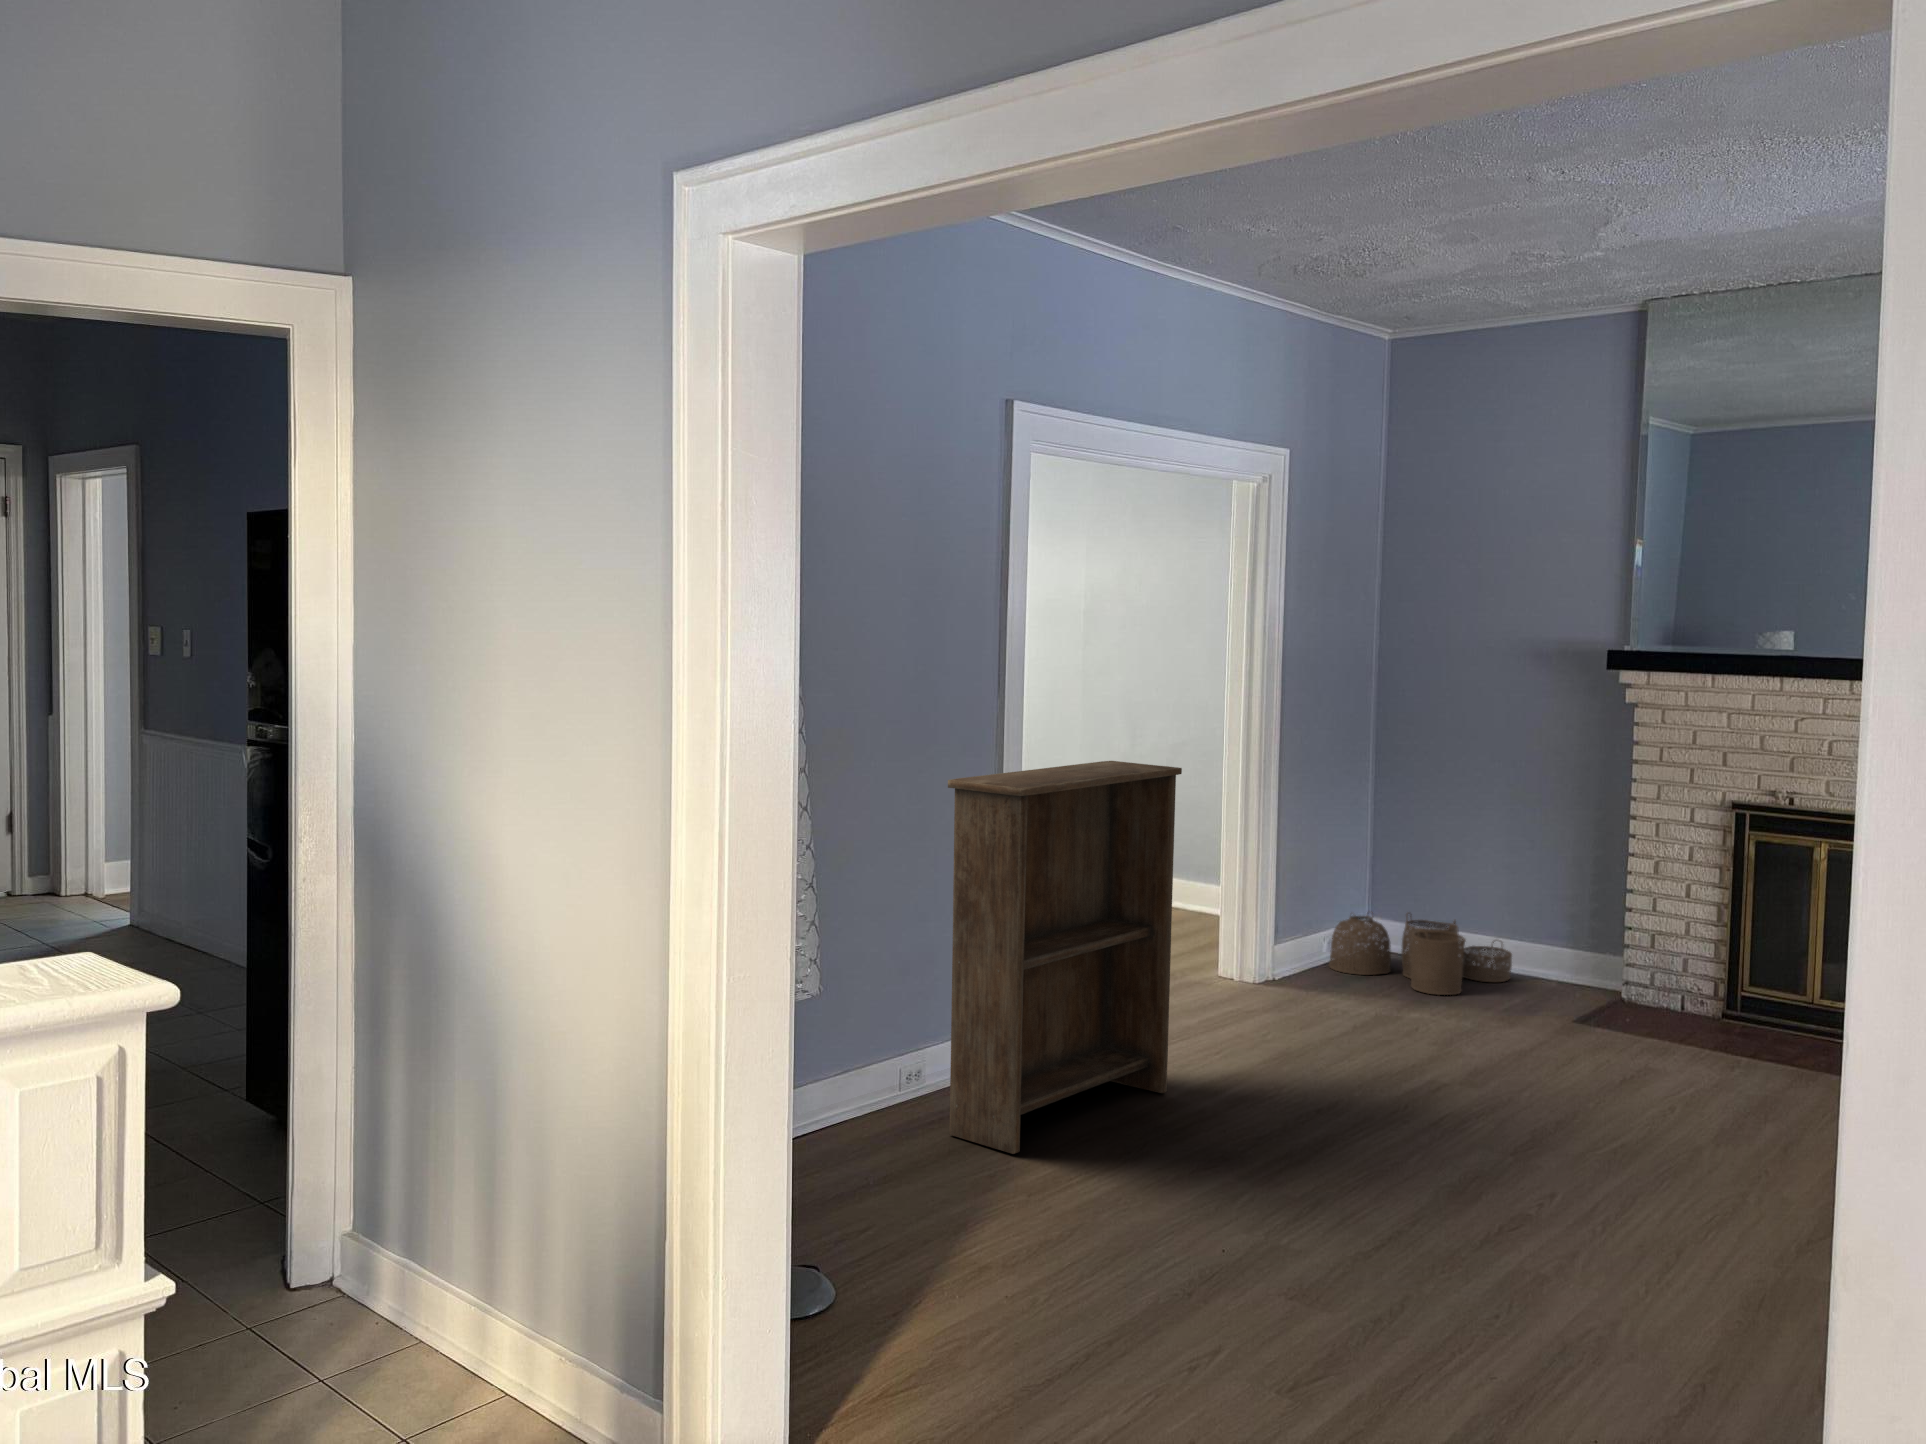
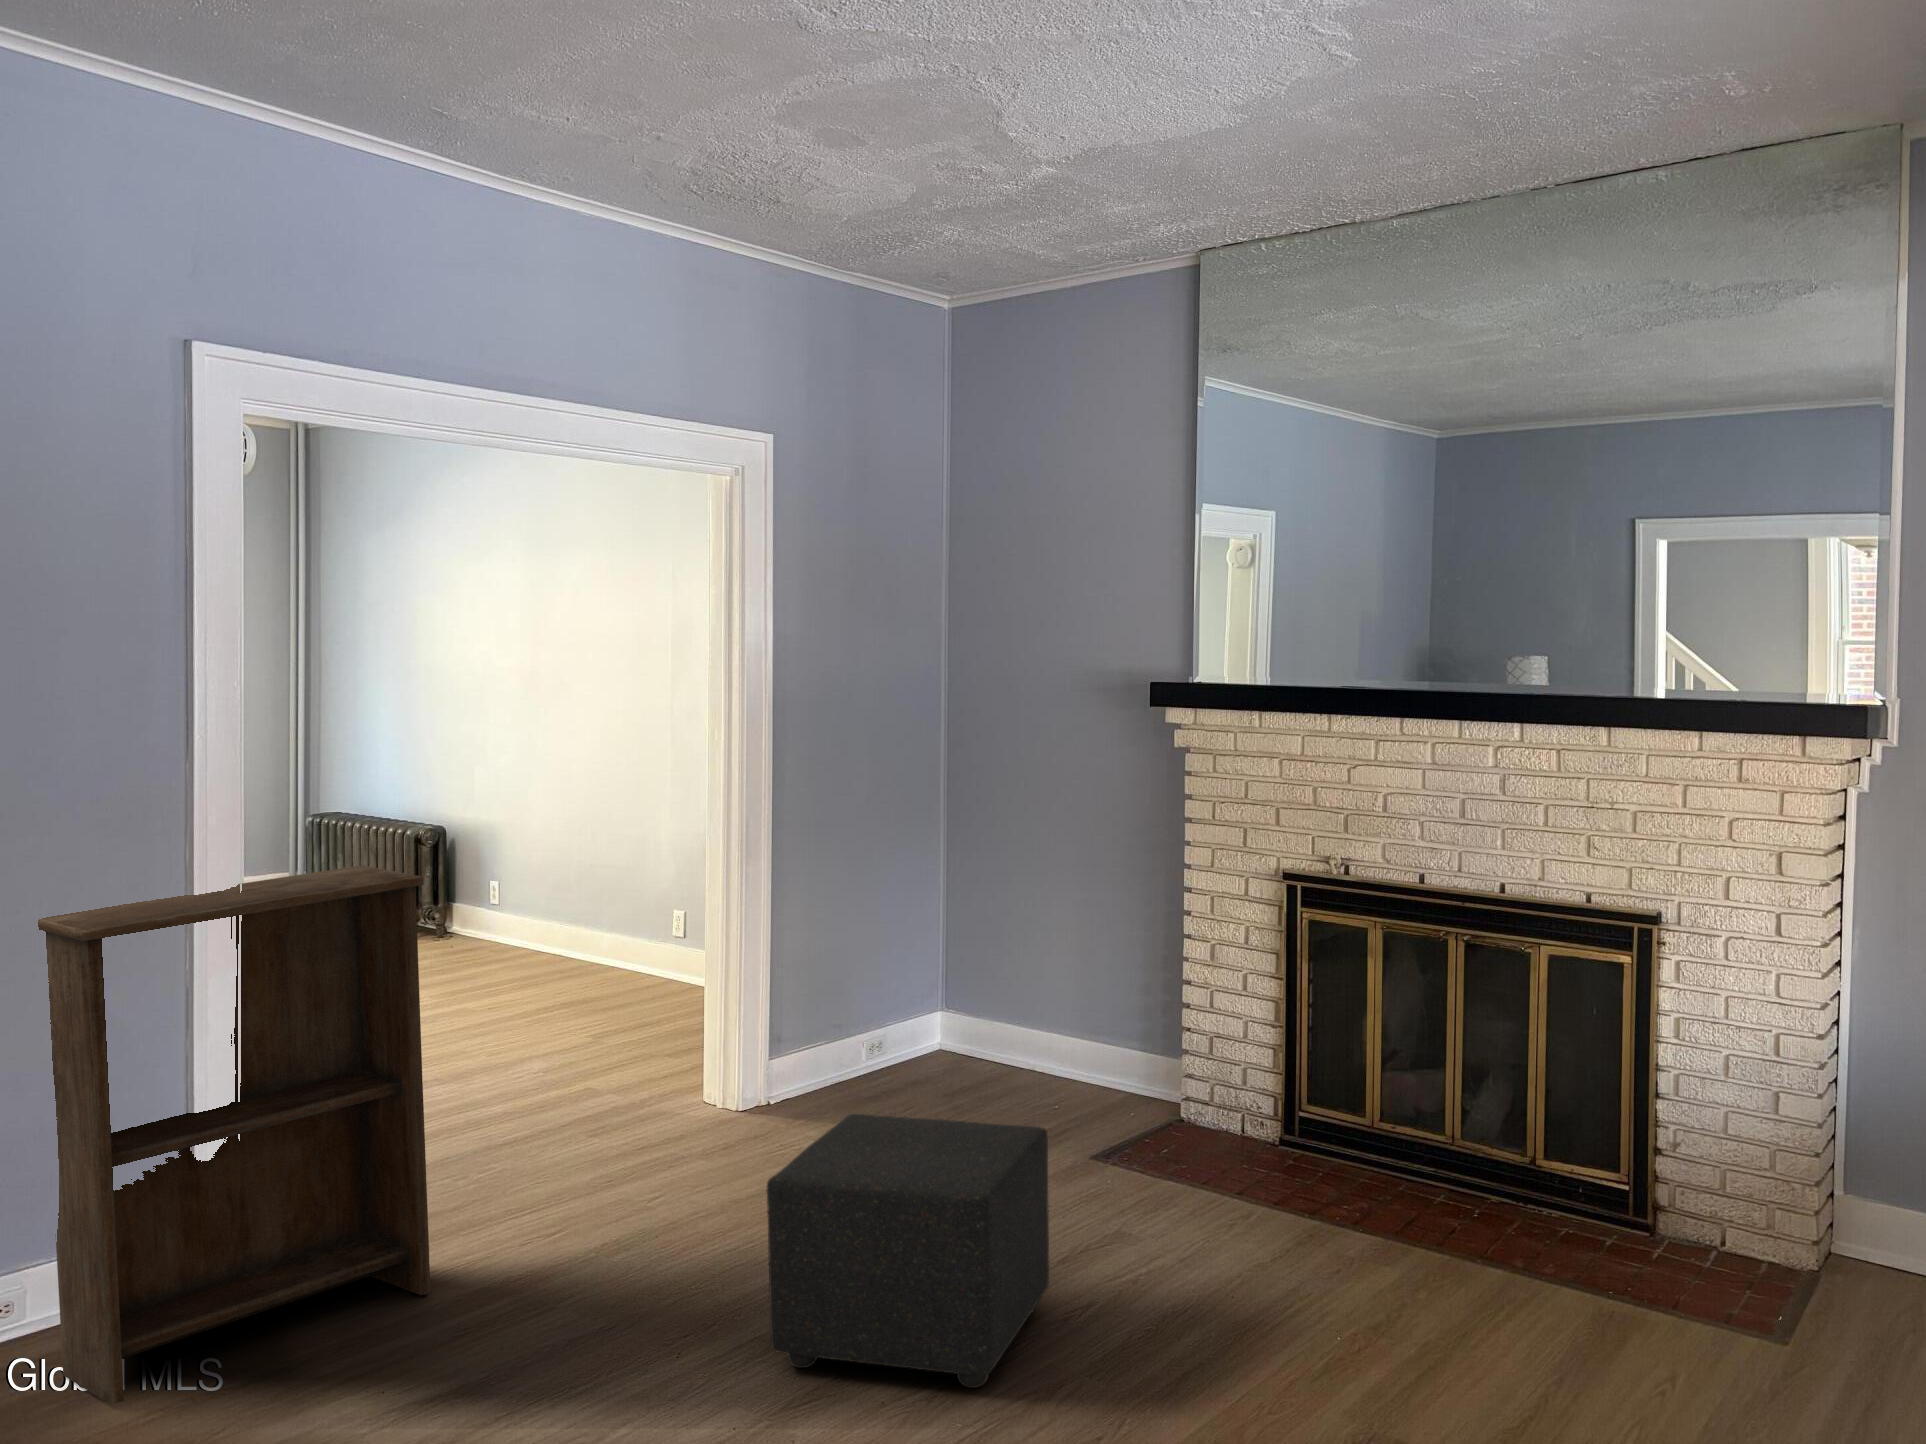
woven basket: present [1328,912,1512,995] -> none [858,1012,1076,1122]
ottoman: none [1492,964,1700,1167] -> present [767,1114,1049,1388]

